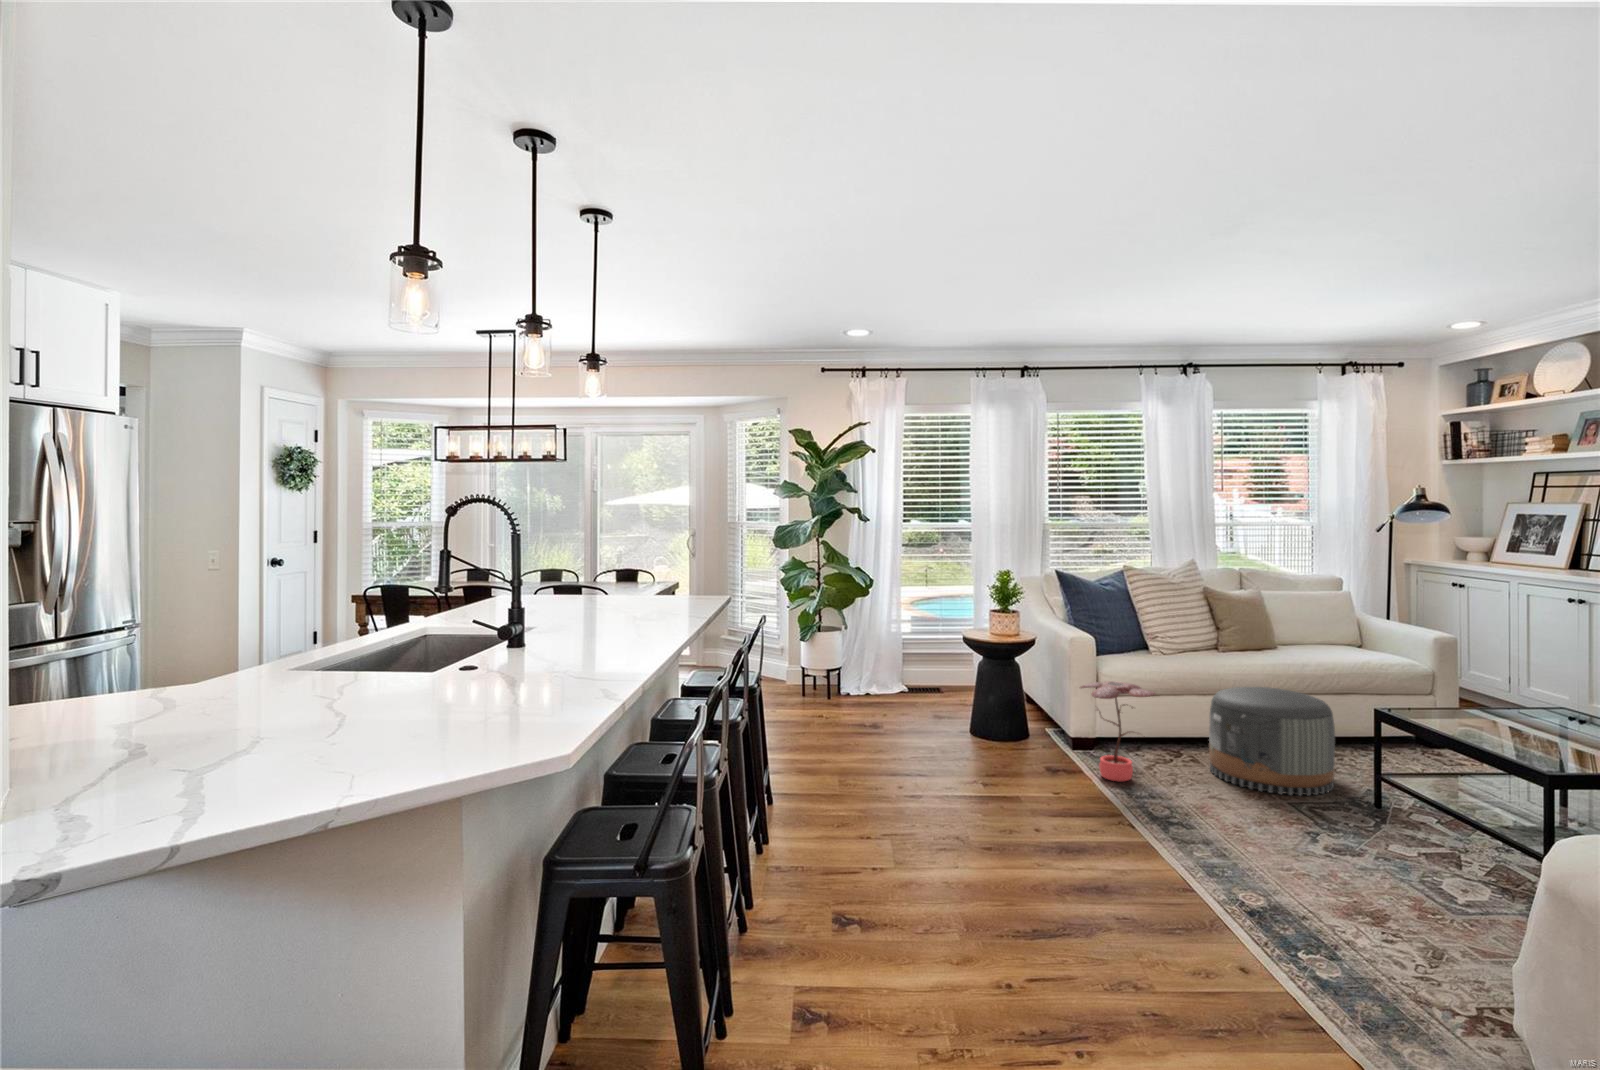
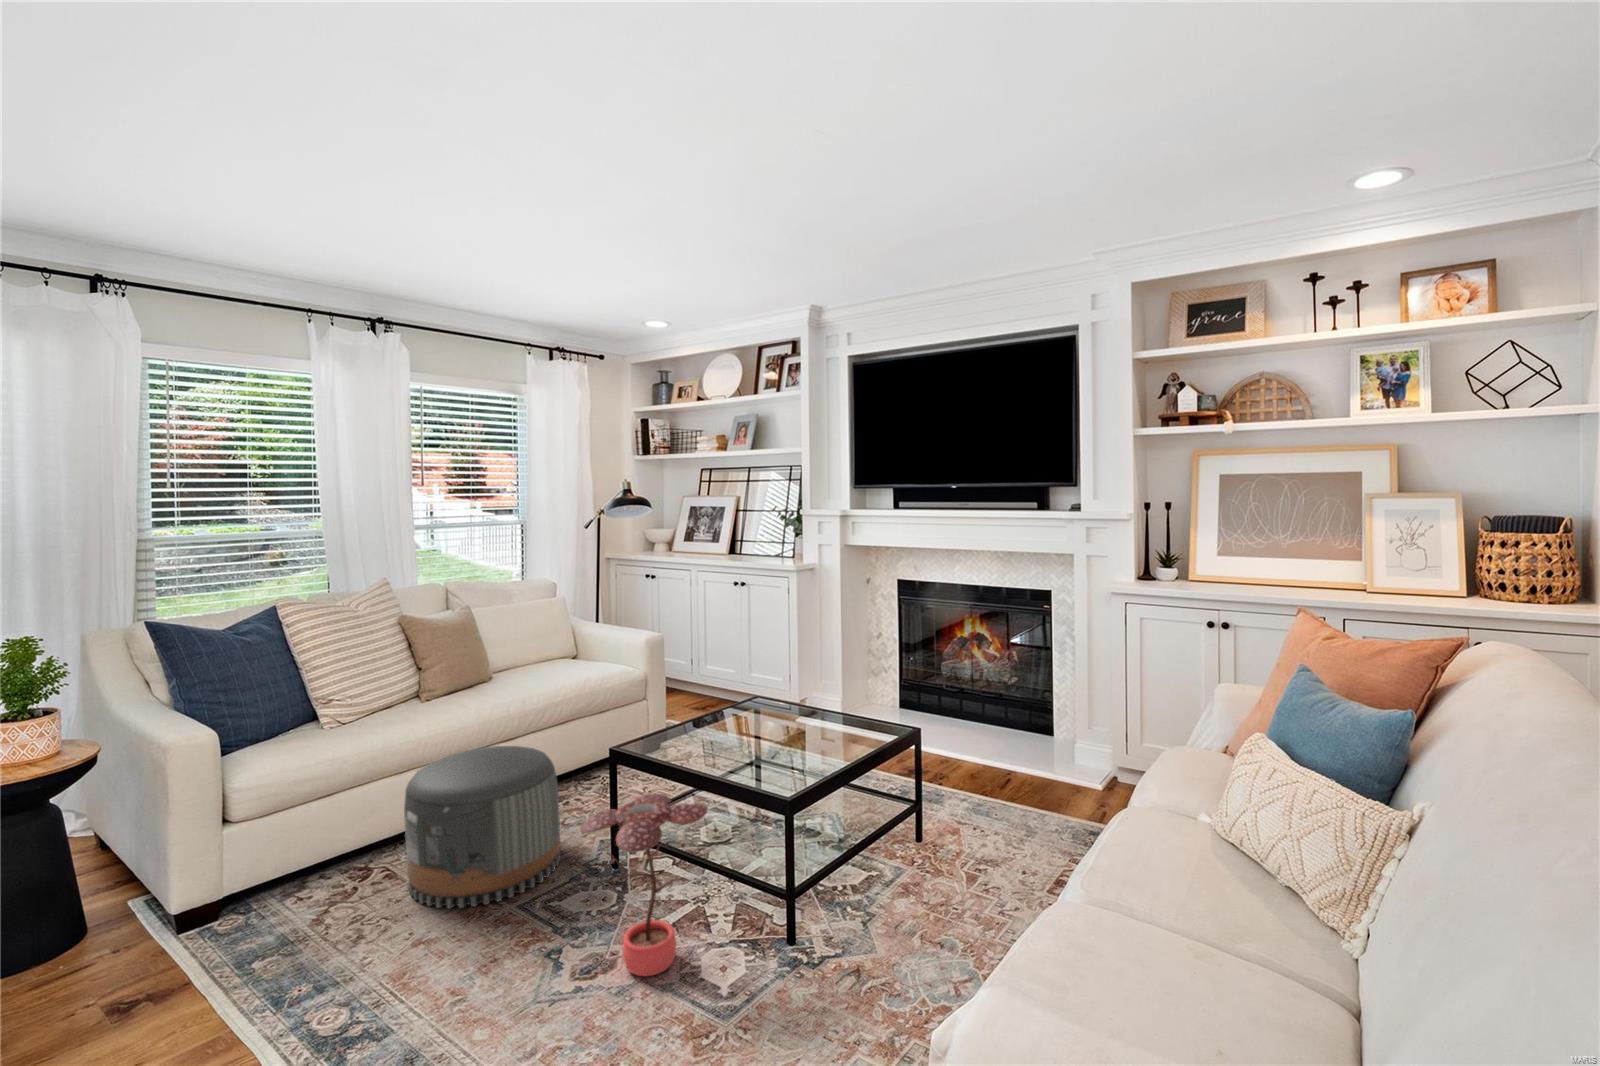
potted plant: present [1081,681,1155,782] -> present [581,794,707,976]

